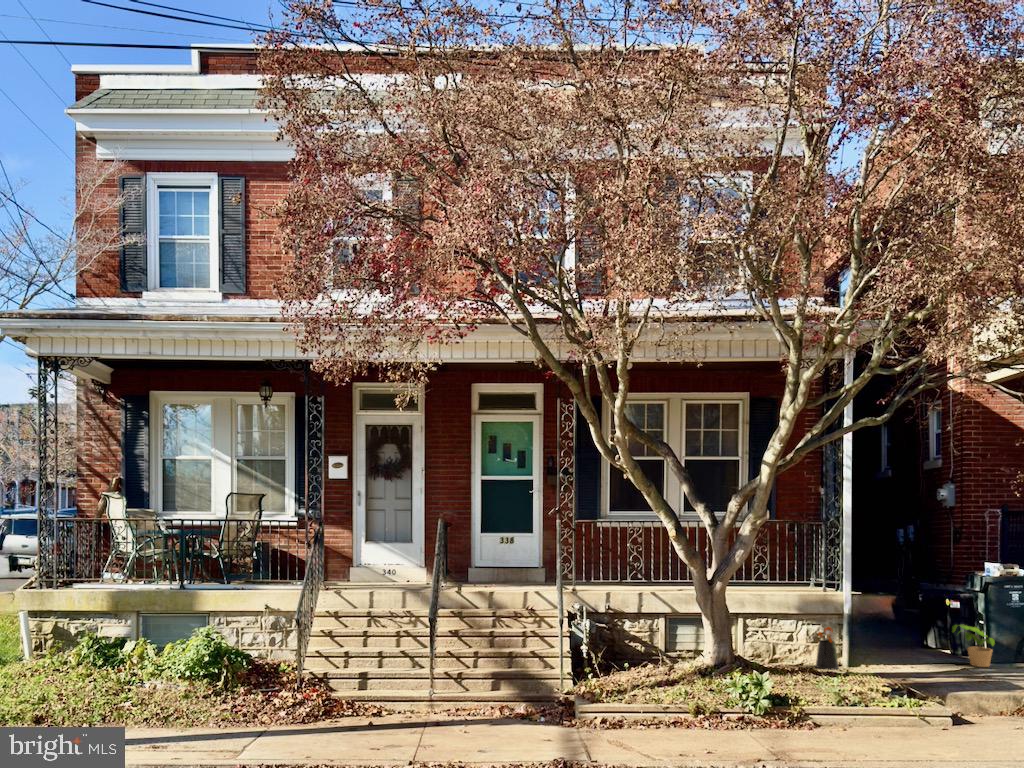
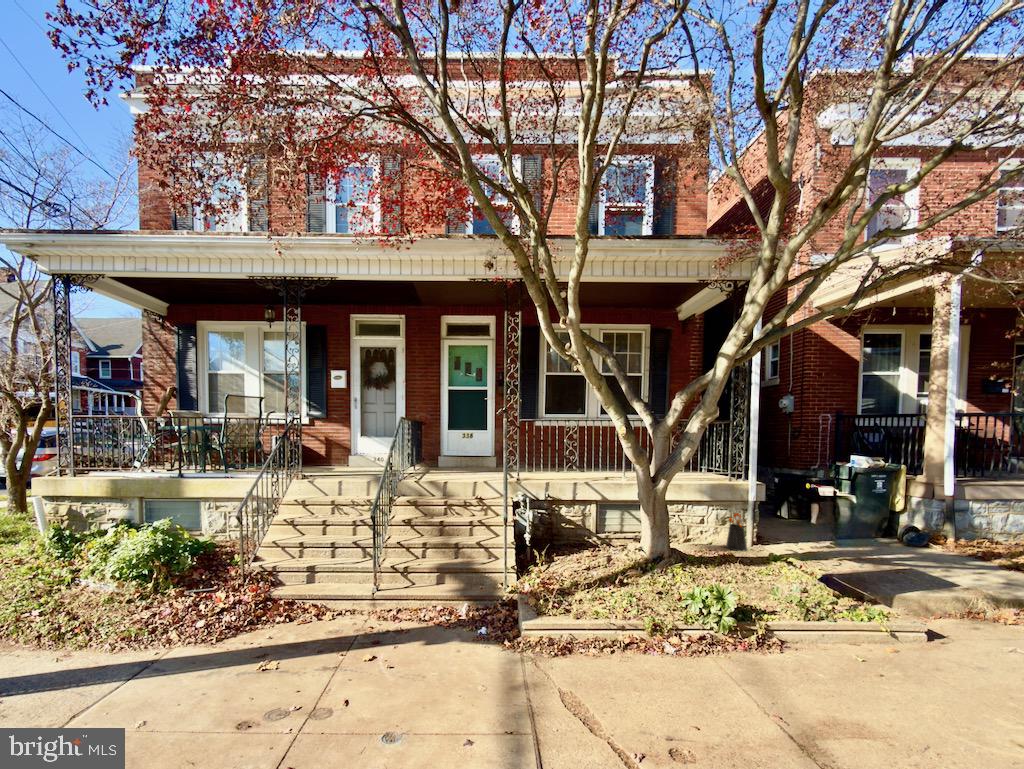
potted plant: present [952,625,995,667] -> none [833,510,871,545]

